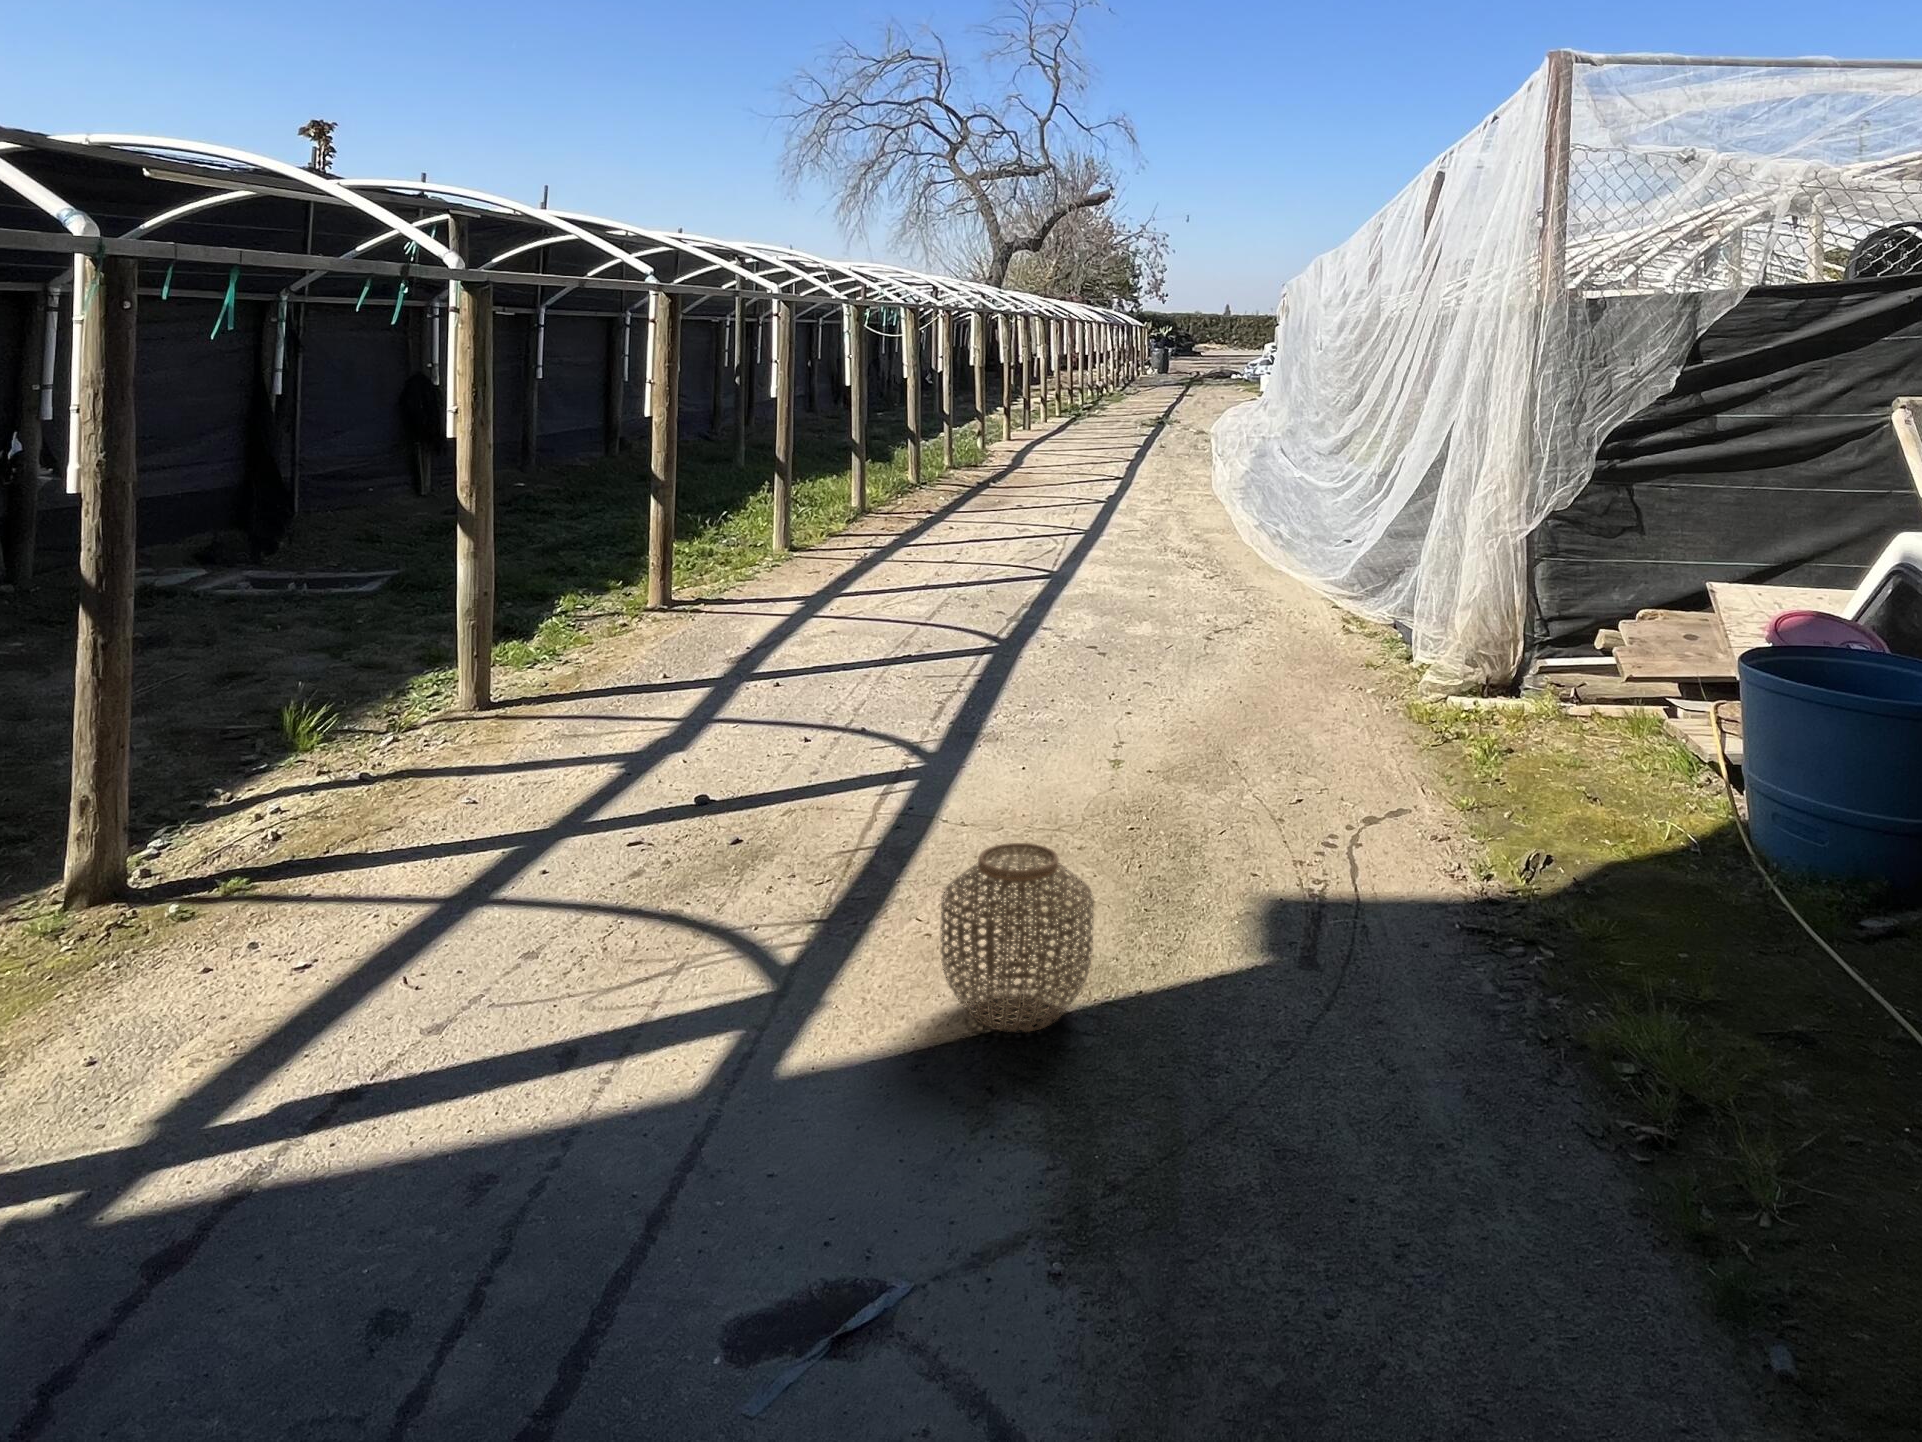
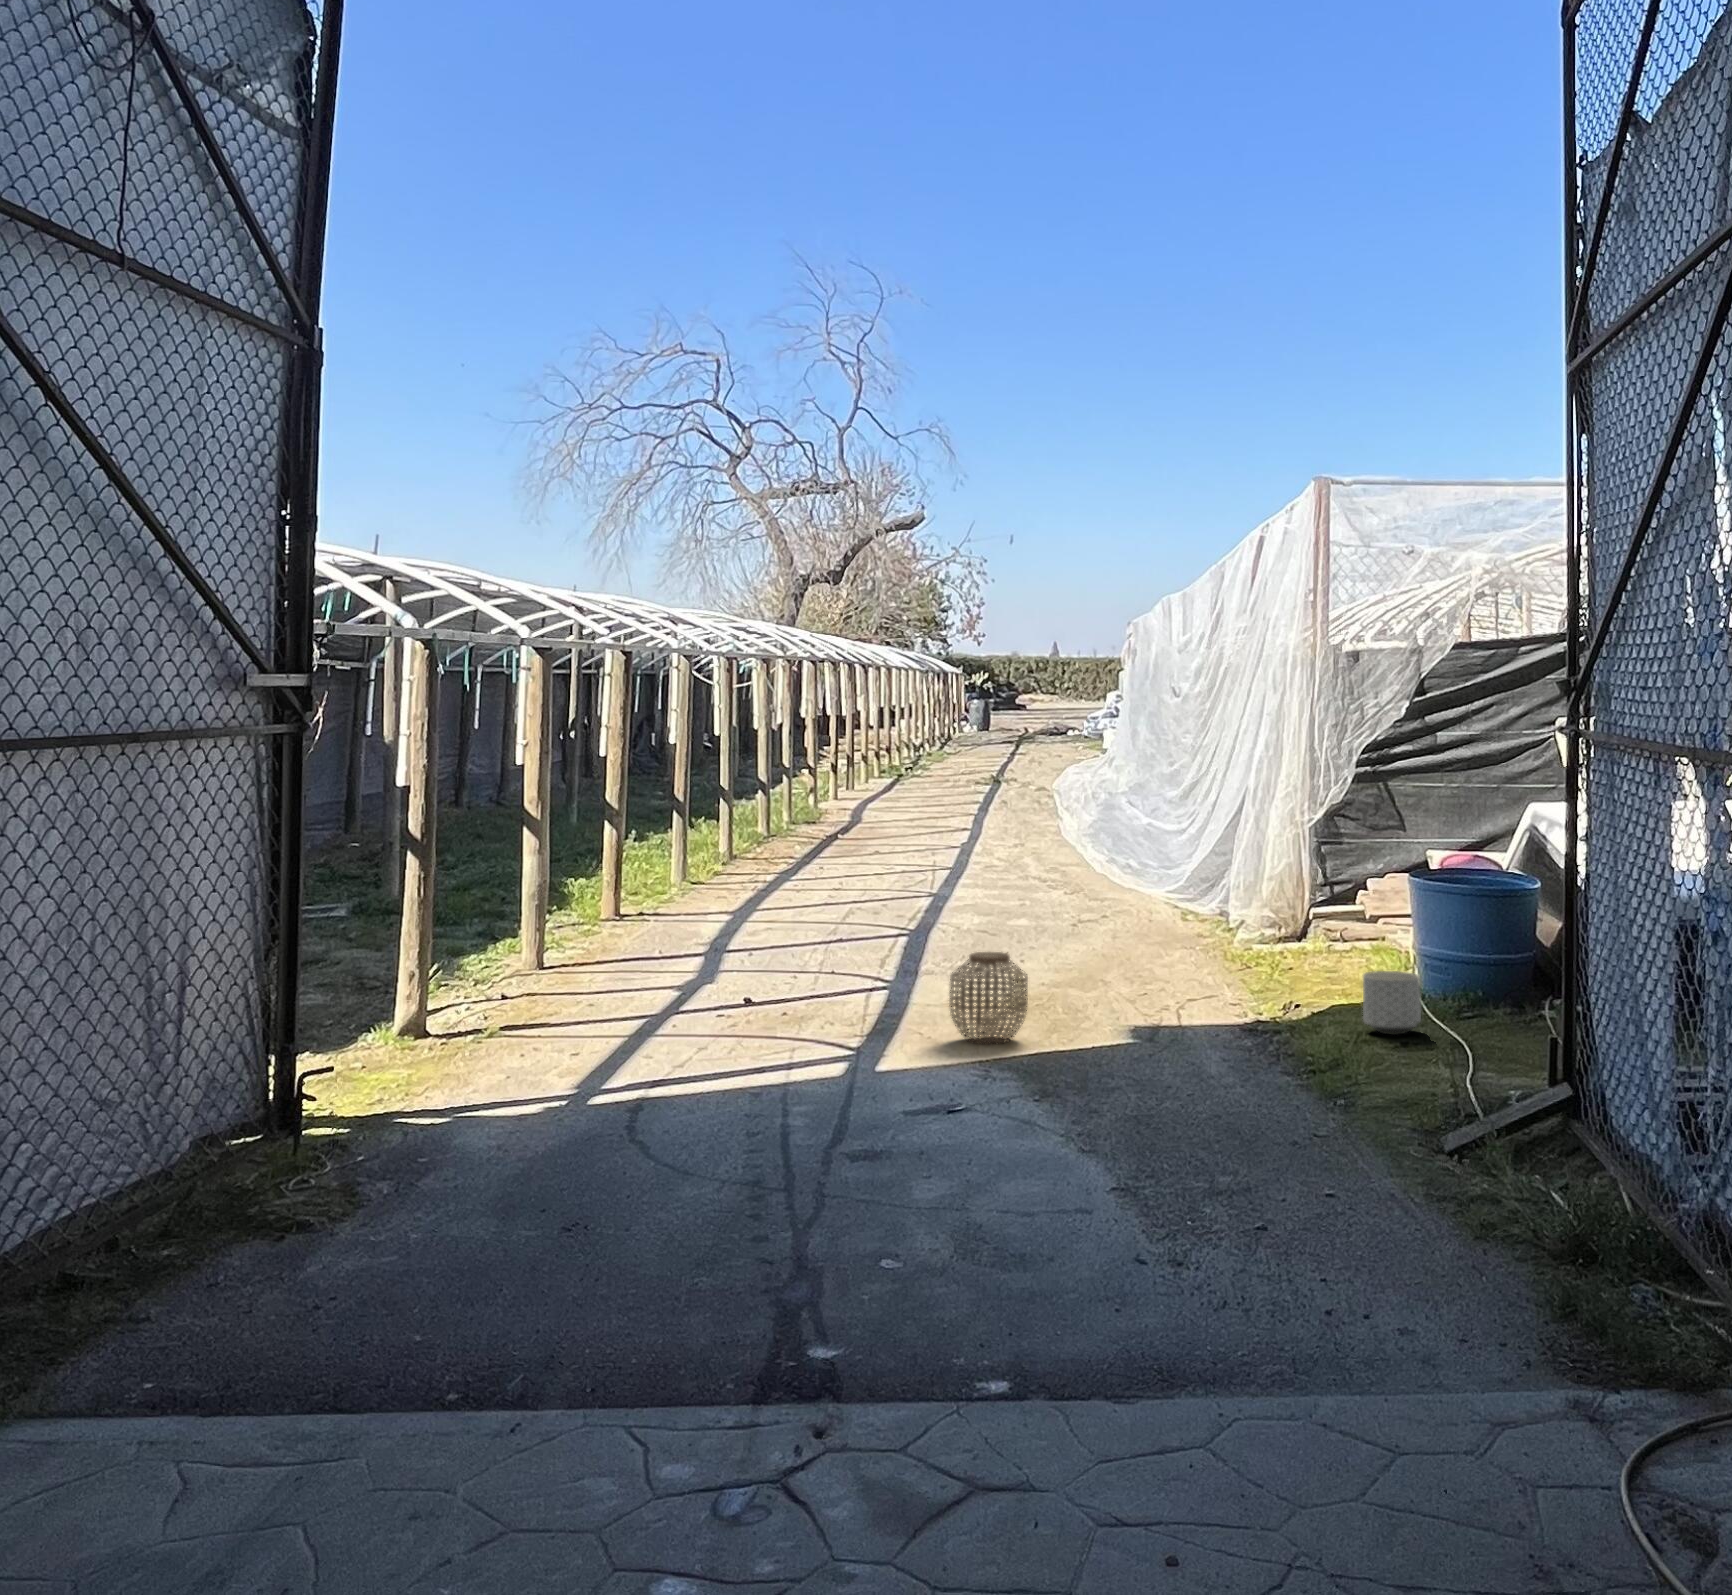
planter: none [1741,883,1864,1019] -> present [1363,971,1421,1035]

